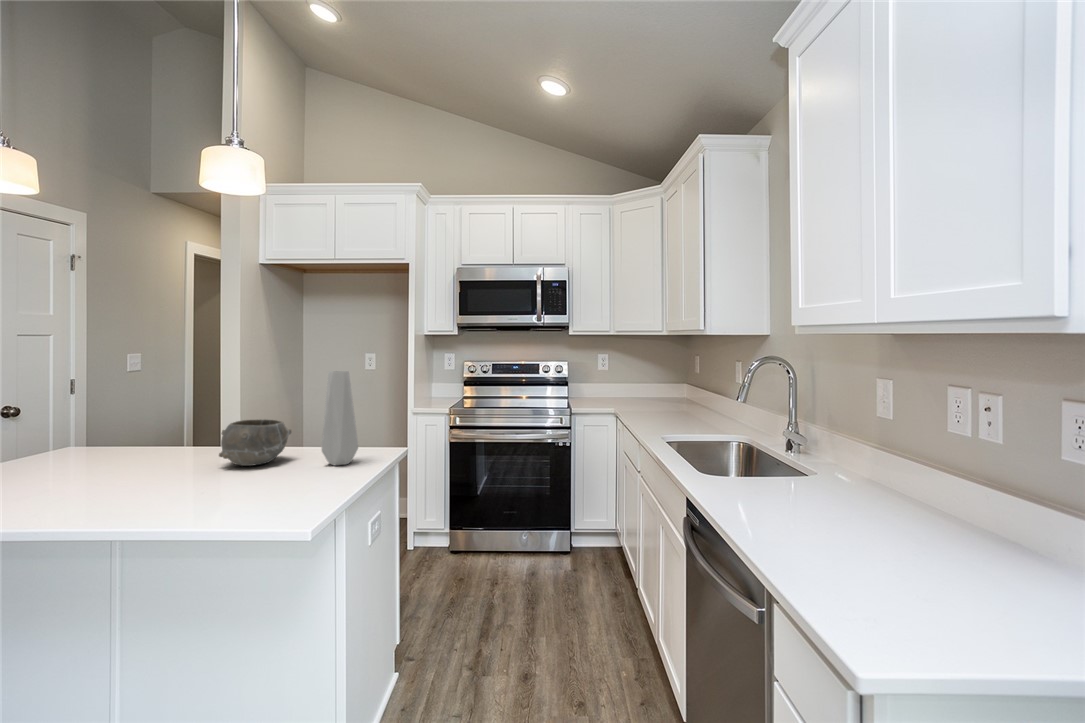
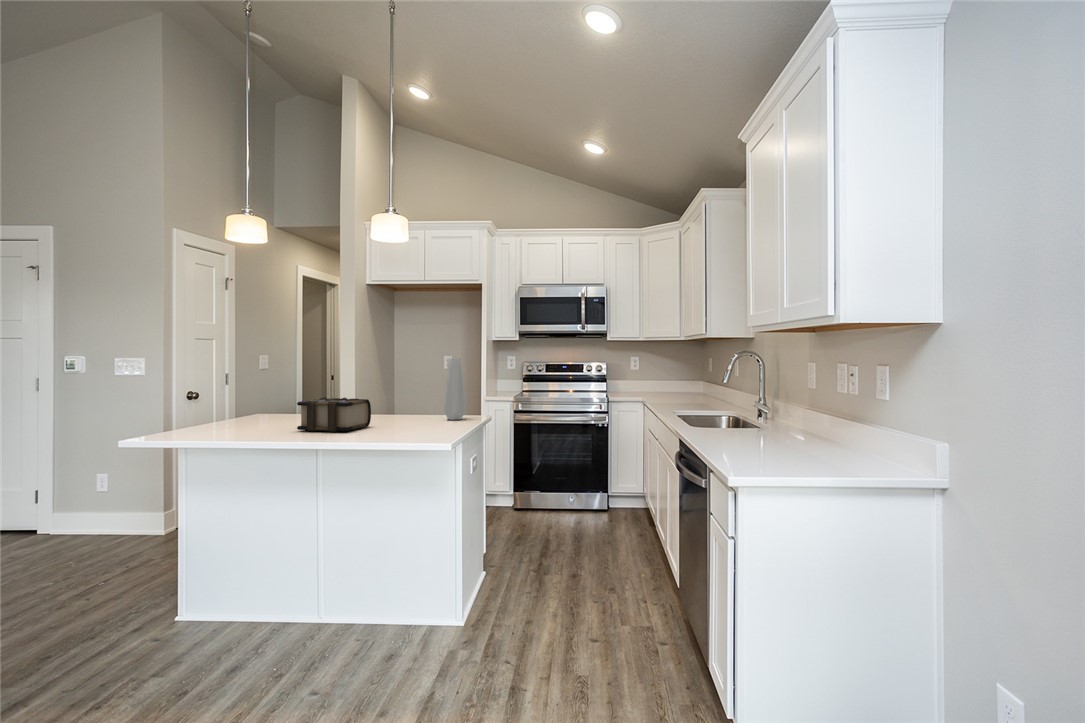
bowl: present [219,419,291,466] -> none [379,391,421,420]
book: none [34,443,186,509] -> present [297,397,371,432]

